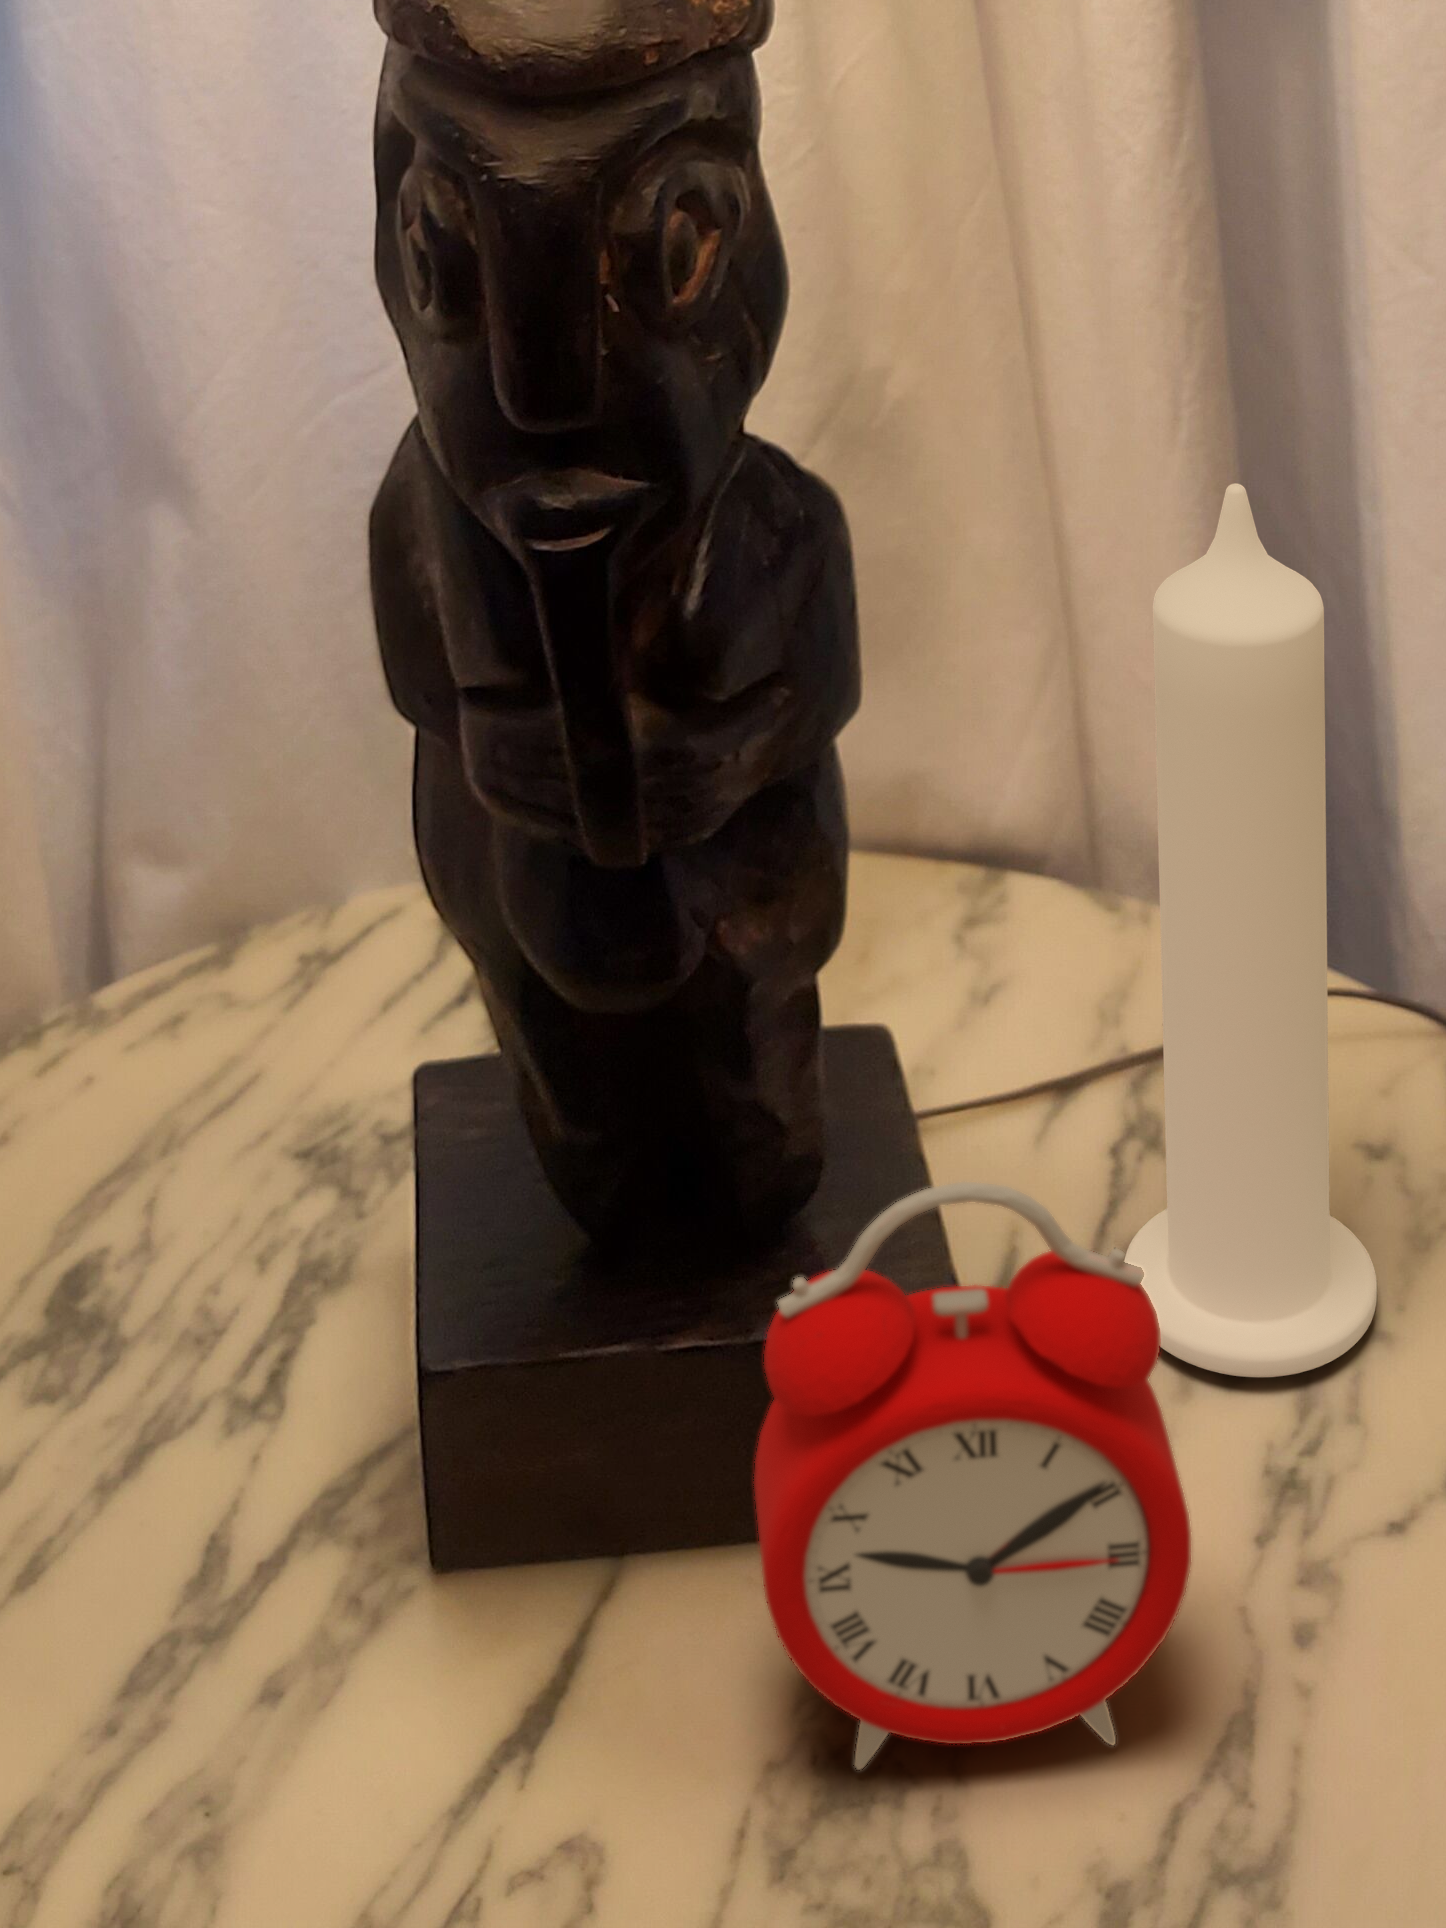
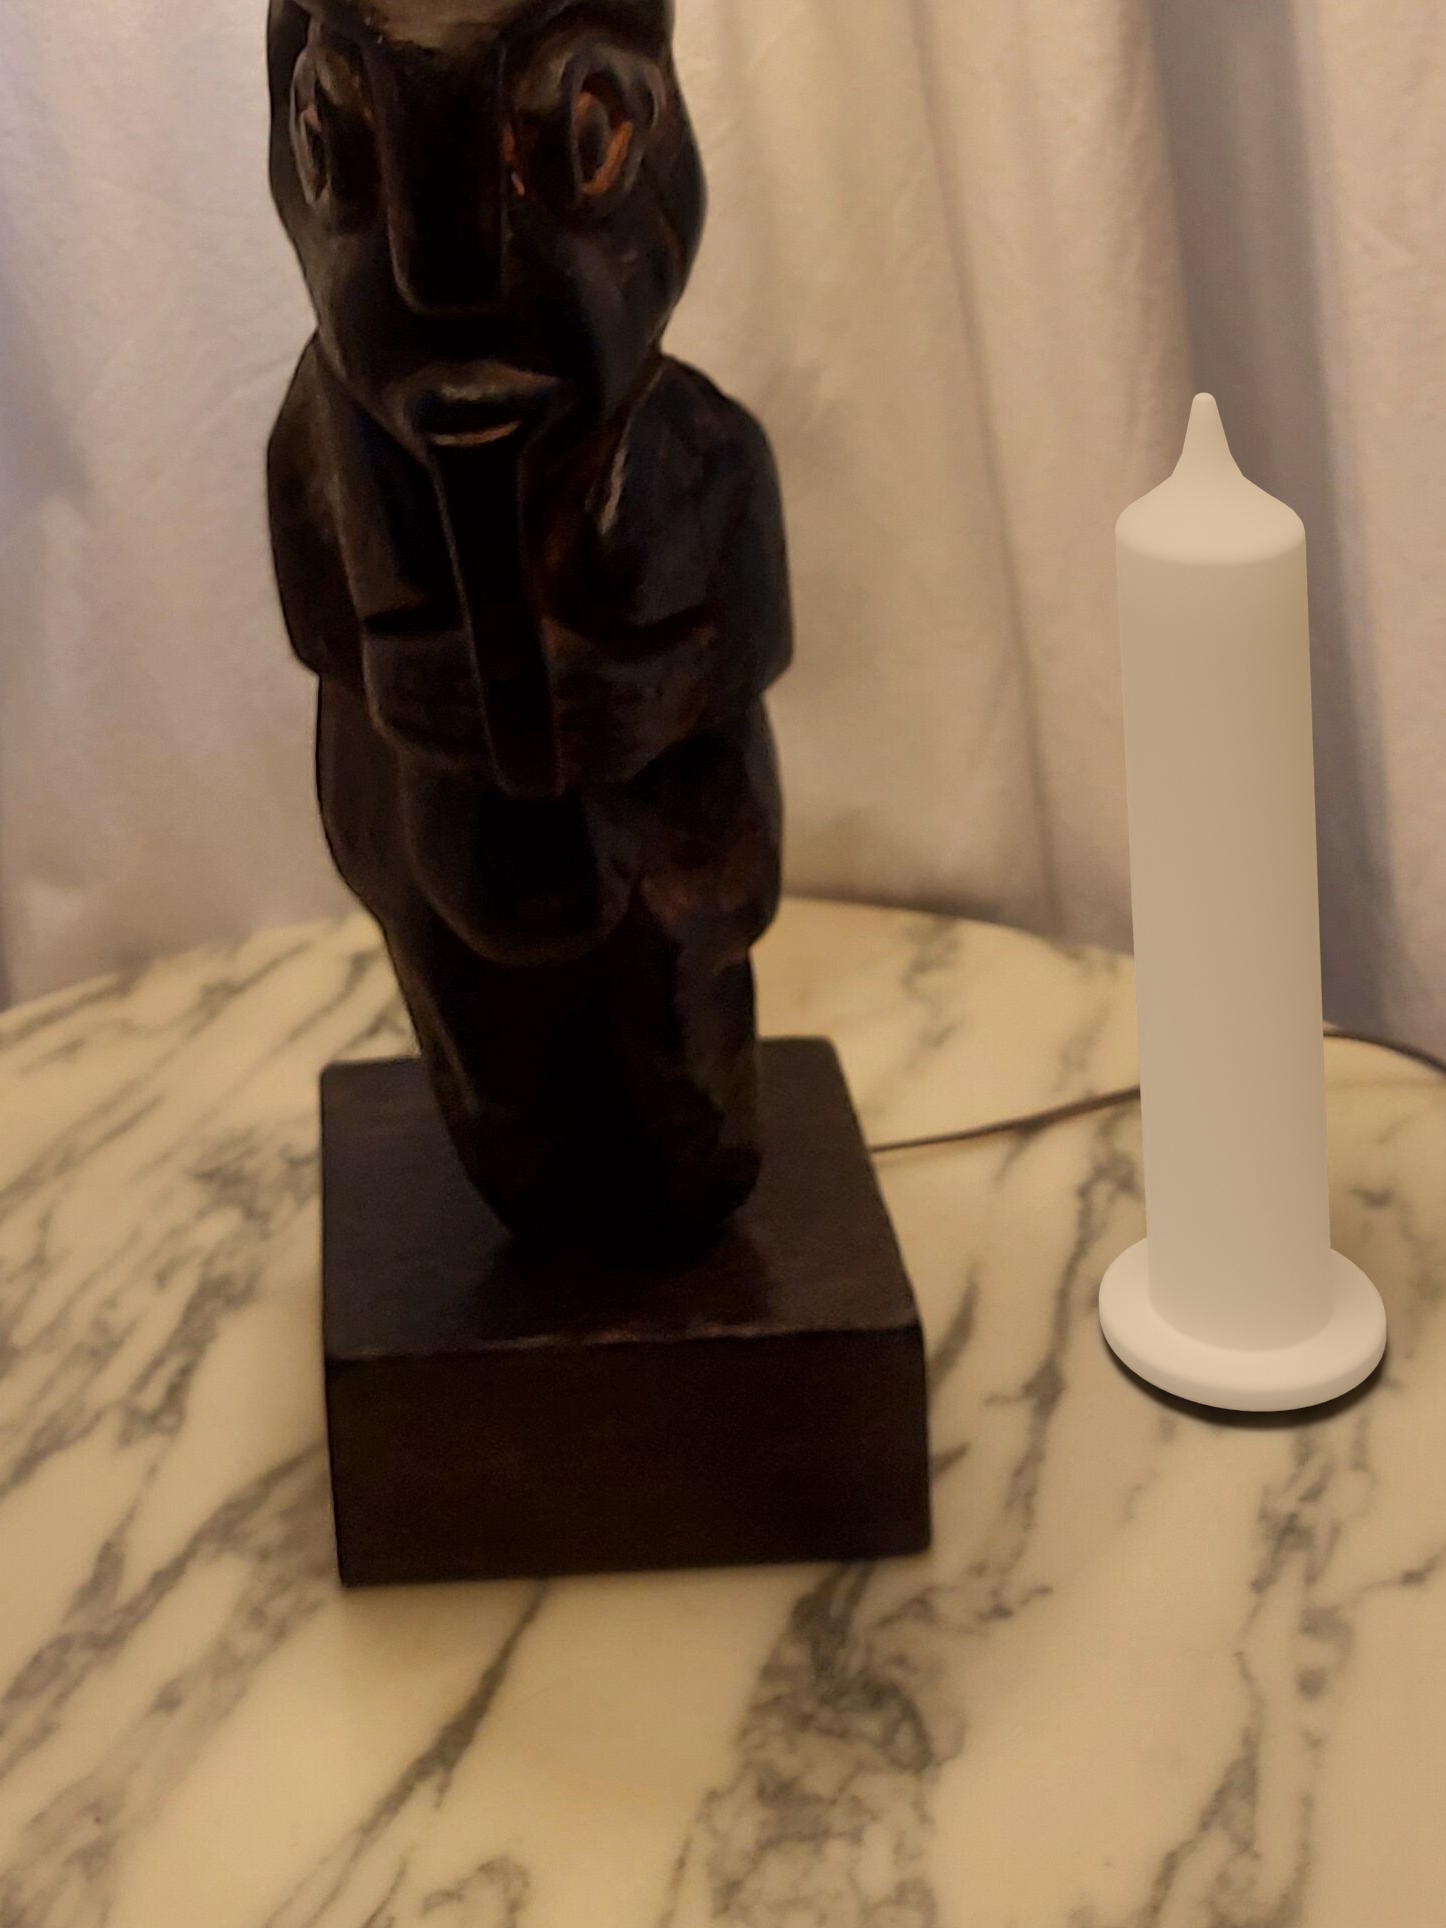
alarm clock: present [754,1182,1191,1769] -> none [692,1117,1184,1801]

